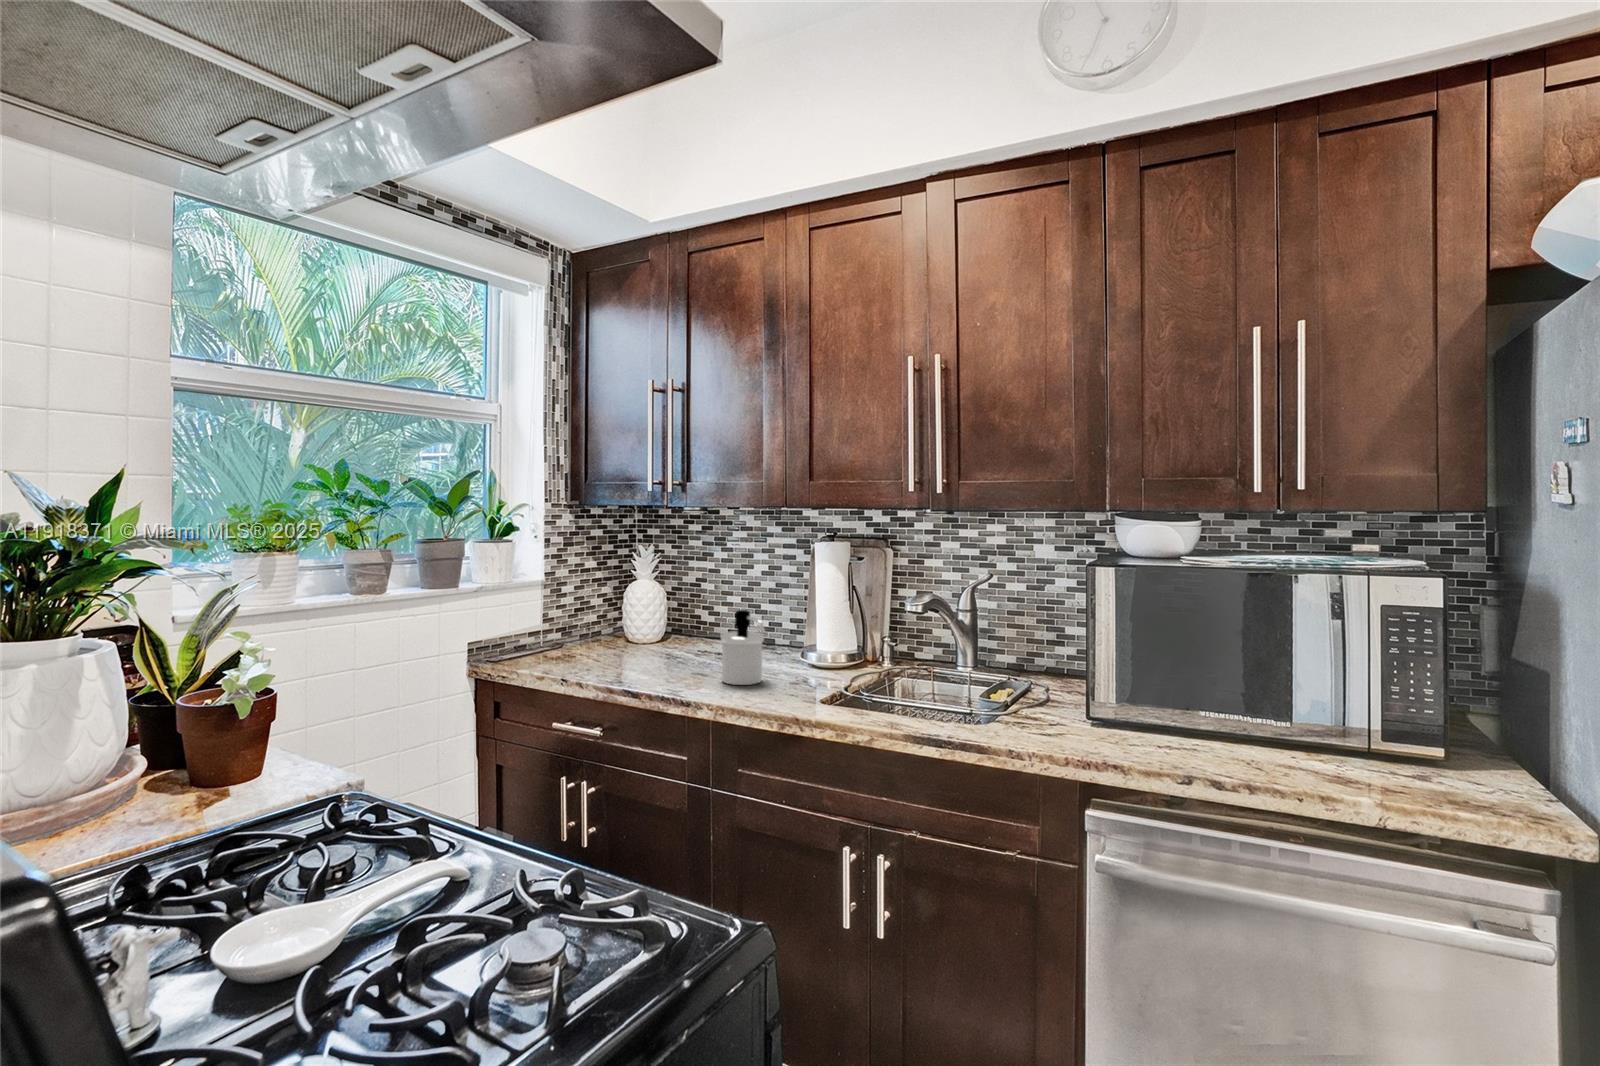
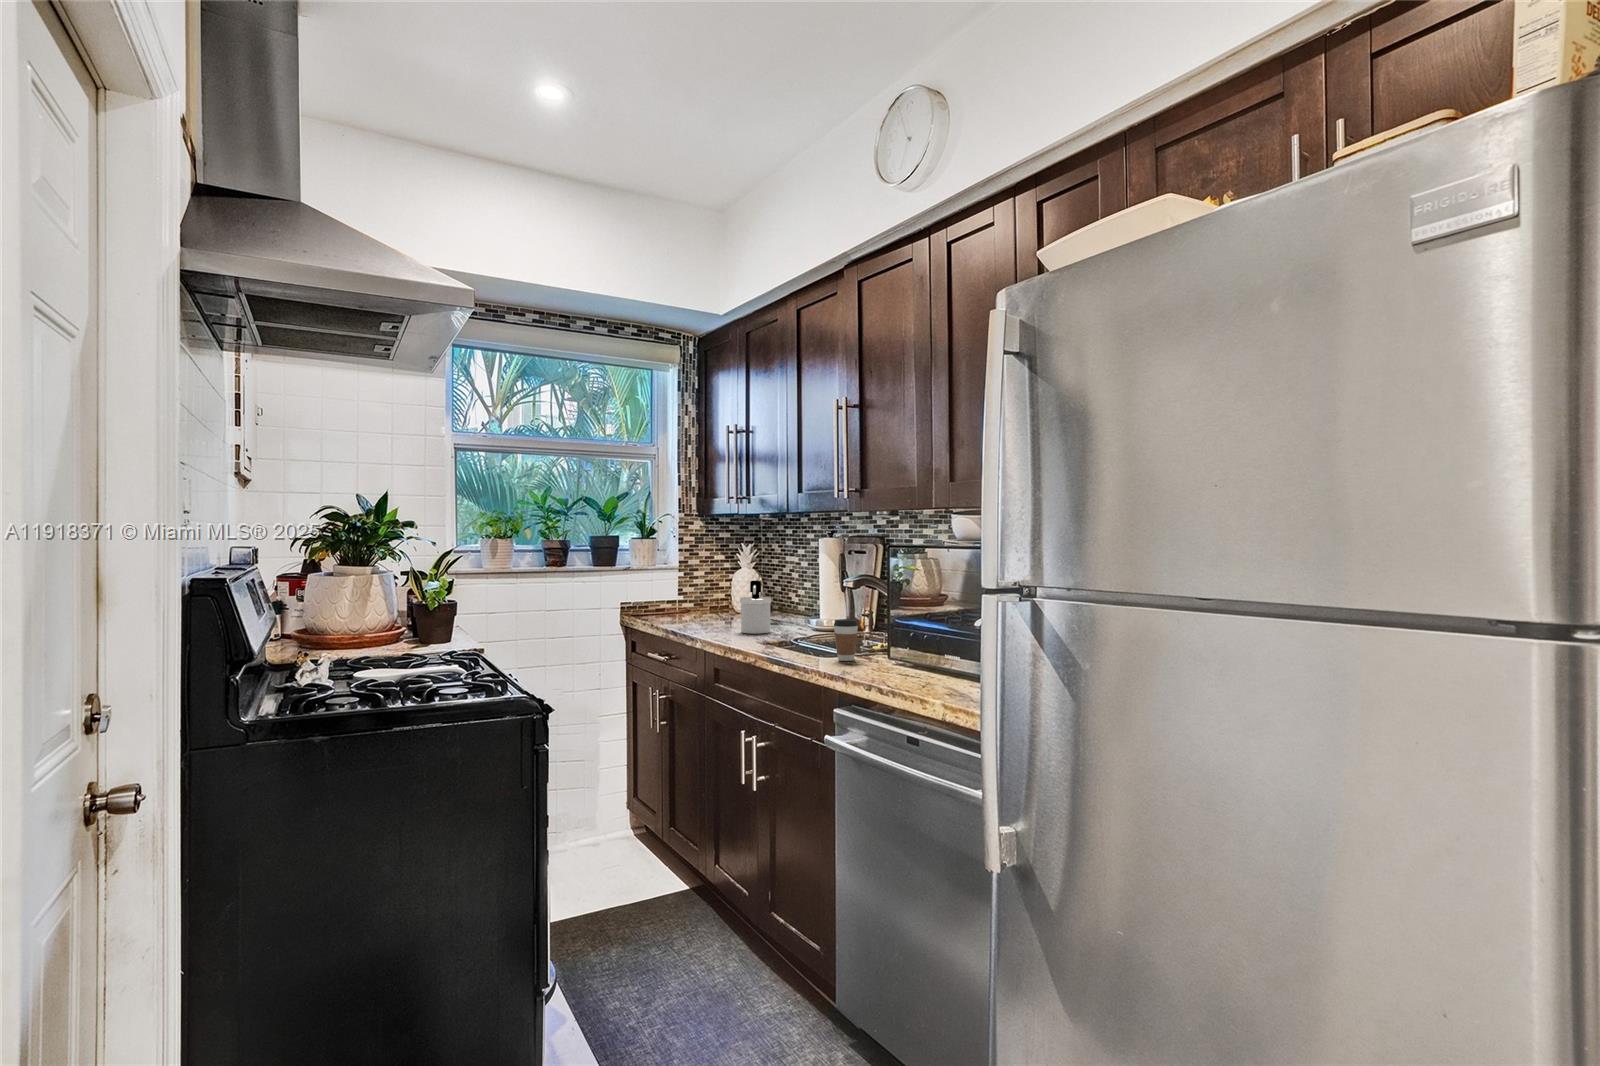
coffee cup: none [989,678,1023,735] -> present [834,619,858,661]

